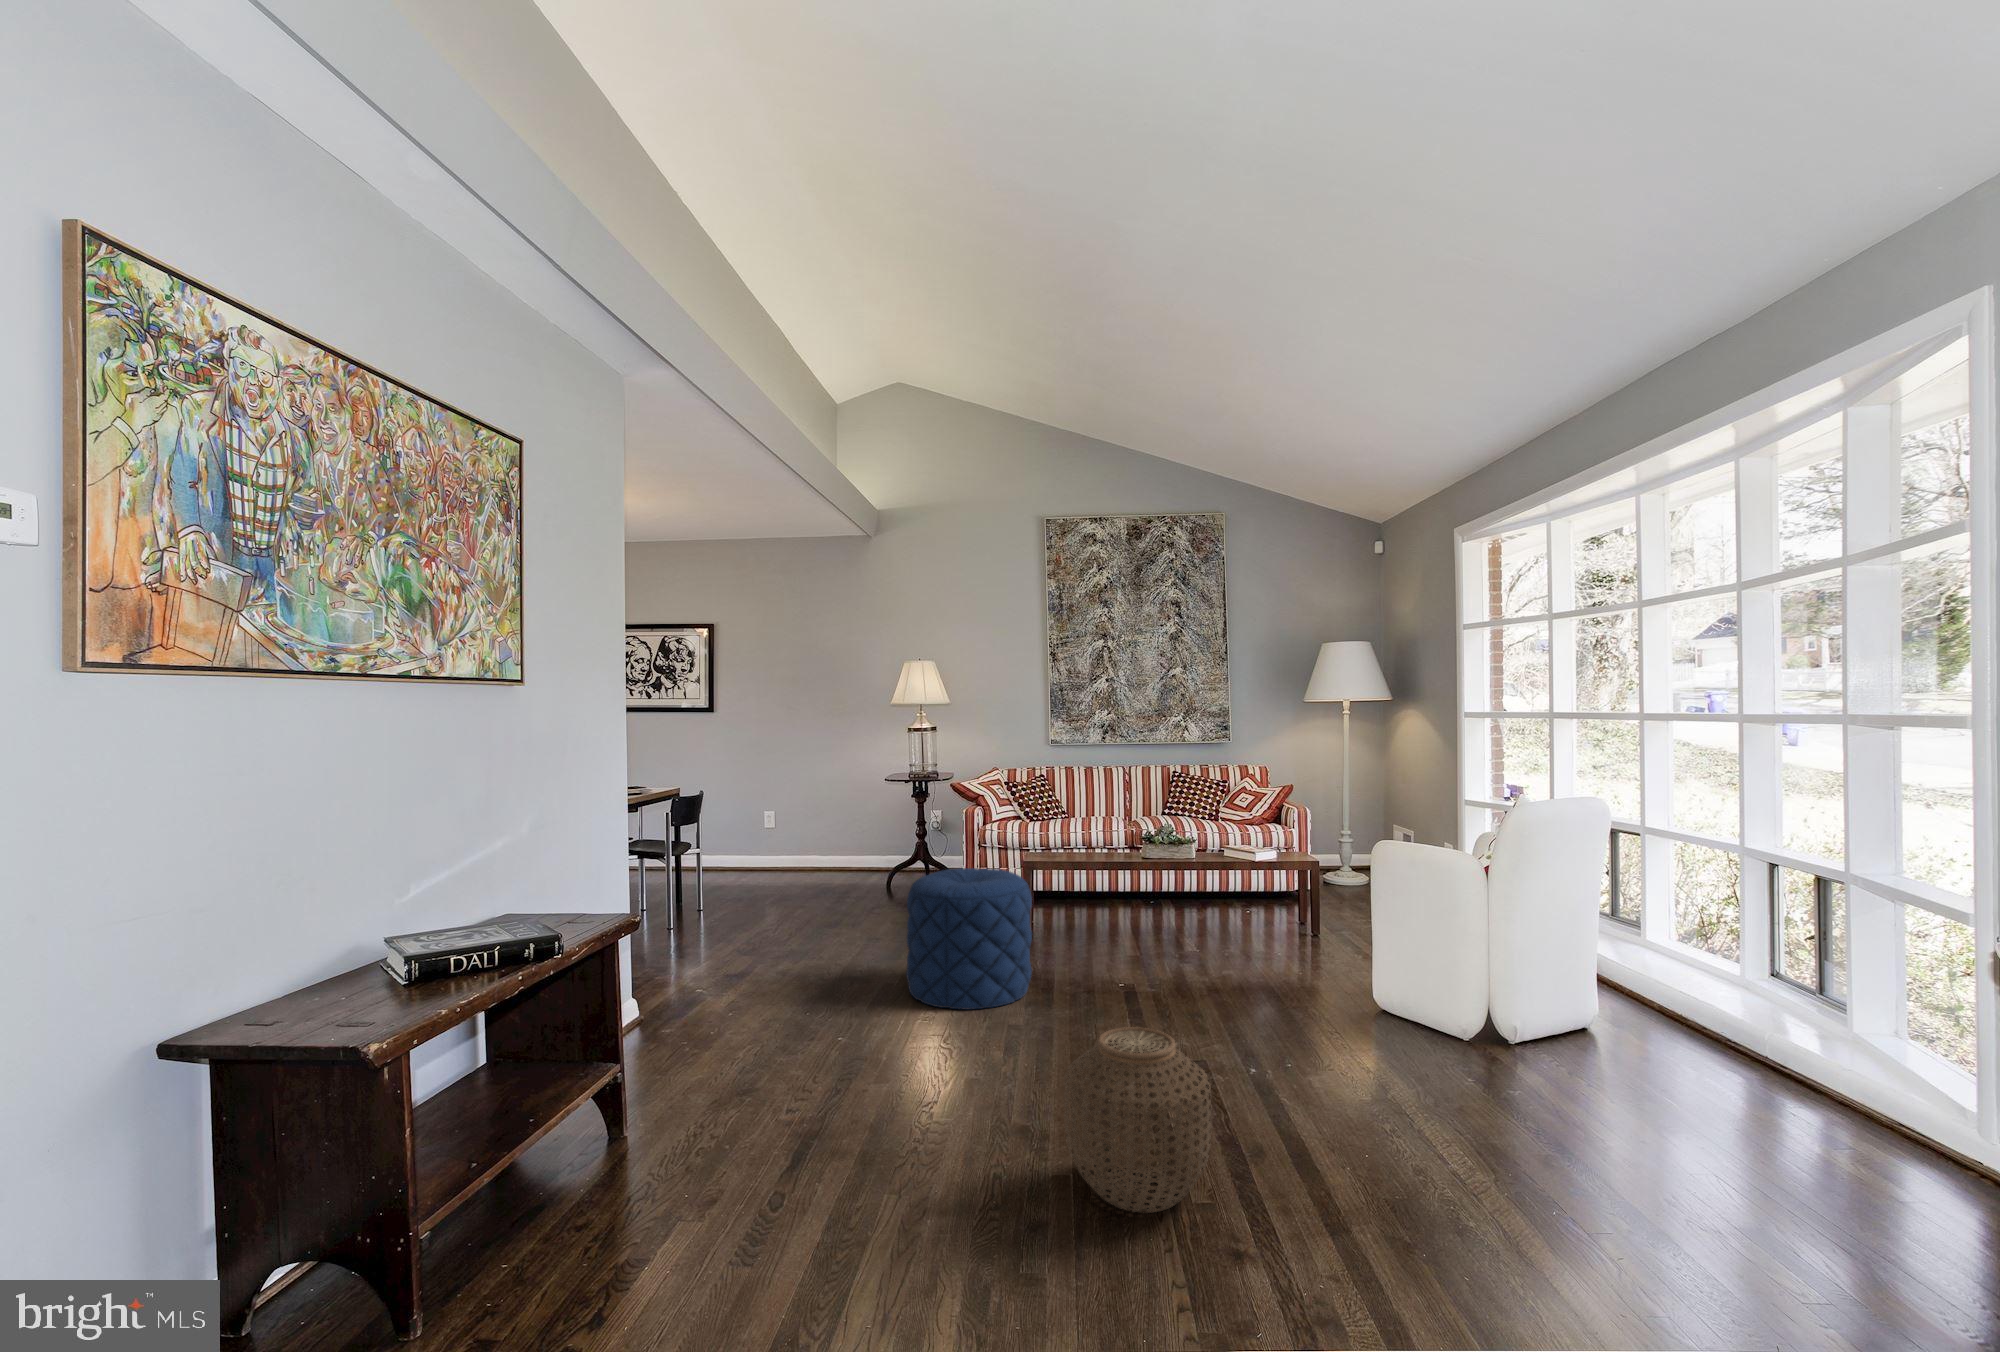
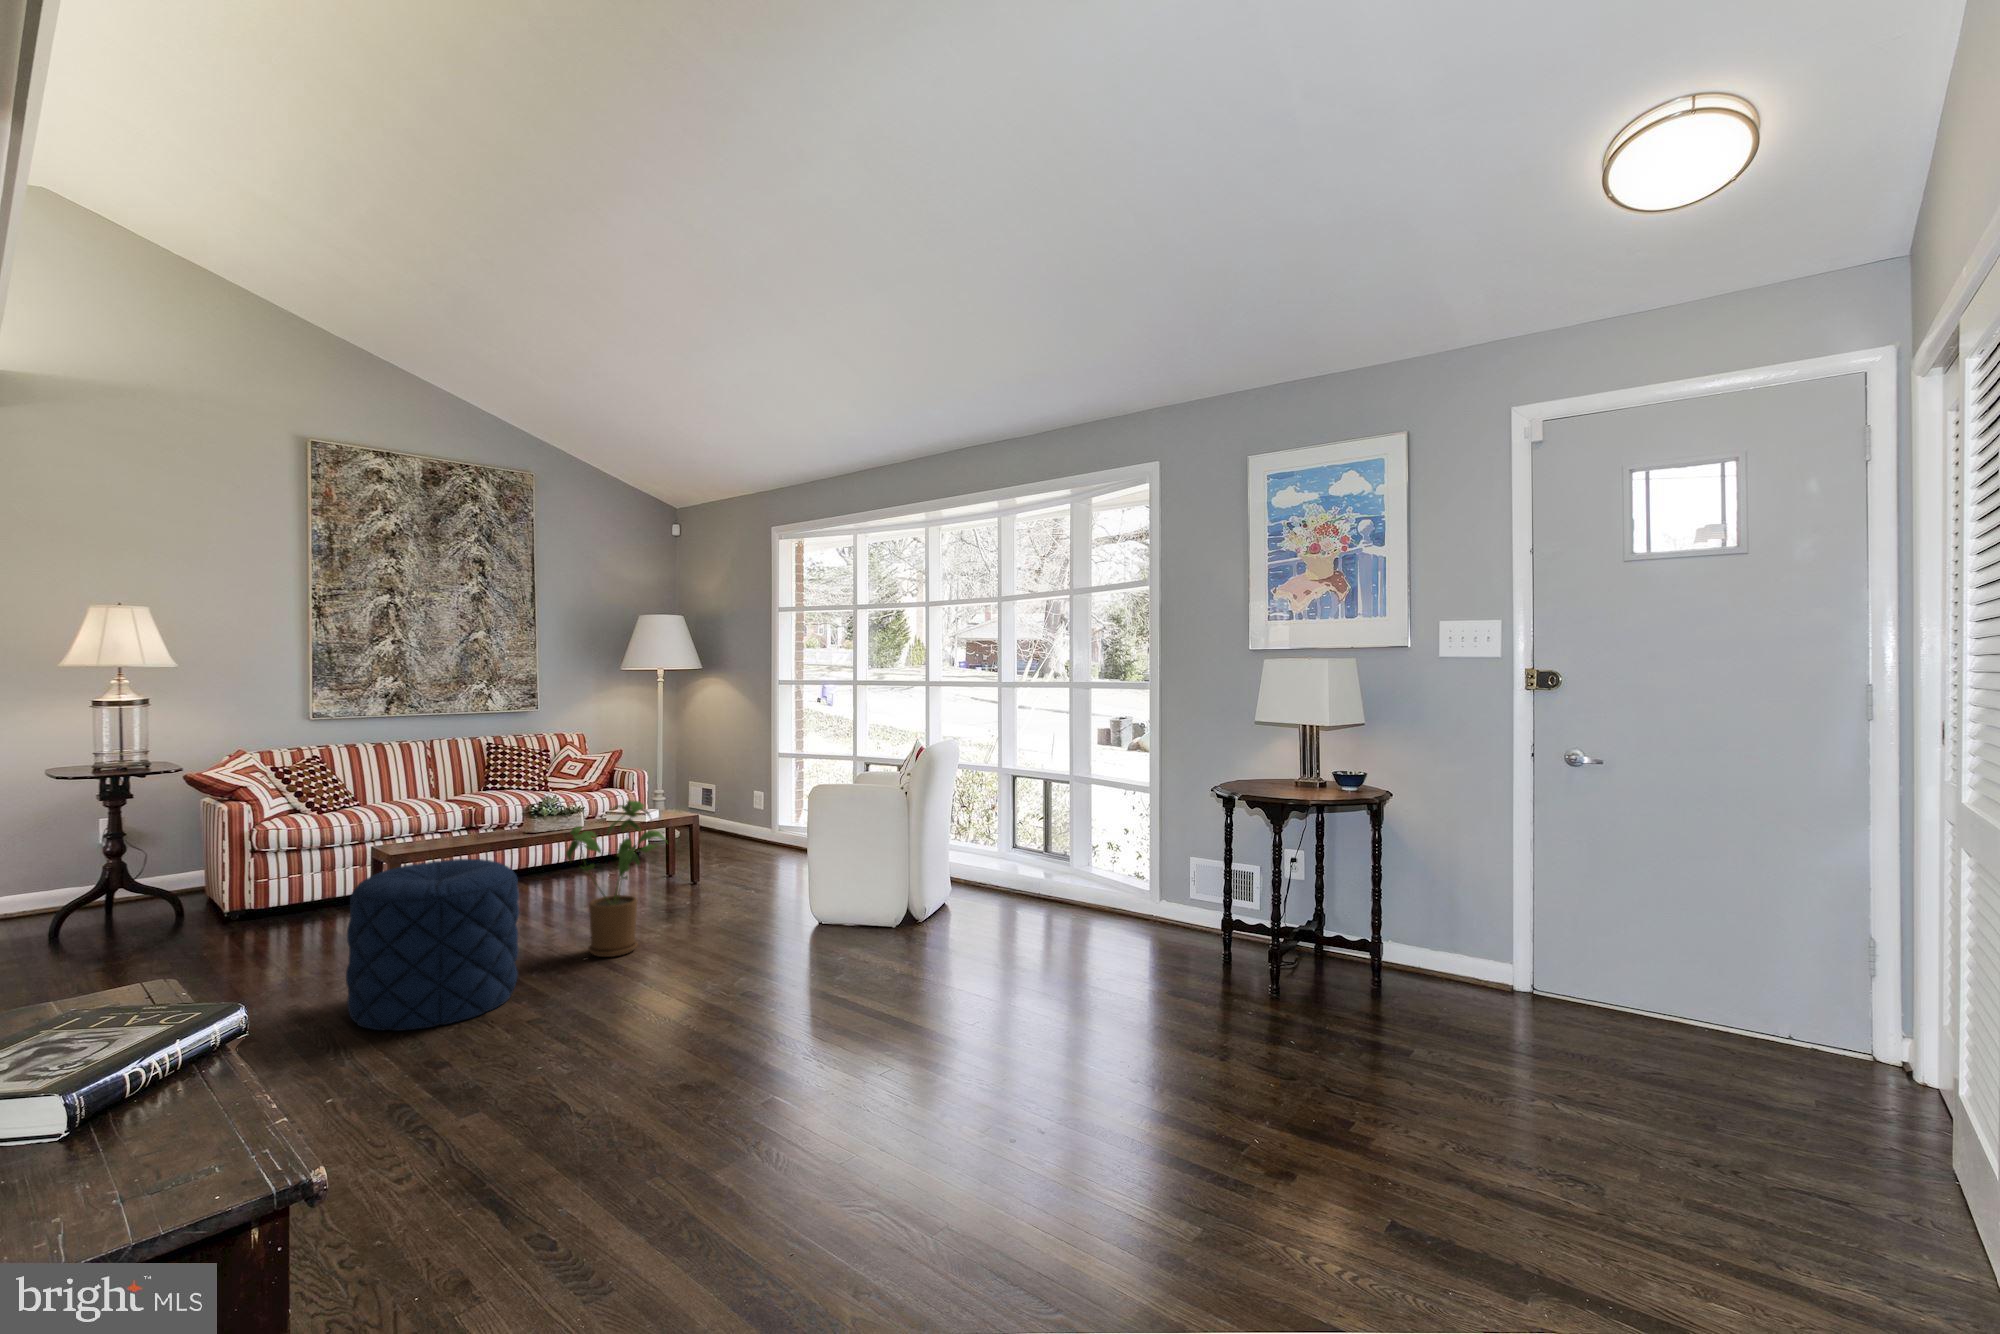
house plant: none [1096,836,1180,992] -> present [566,801,666,957]
woven basket: present [1064,1027,1211,1213] -> none [794,942,917,1090]

